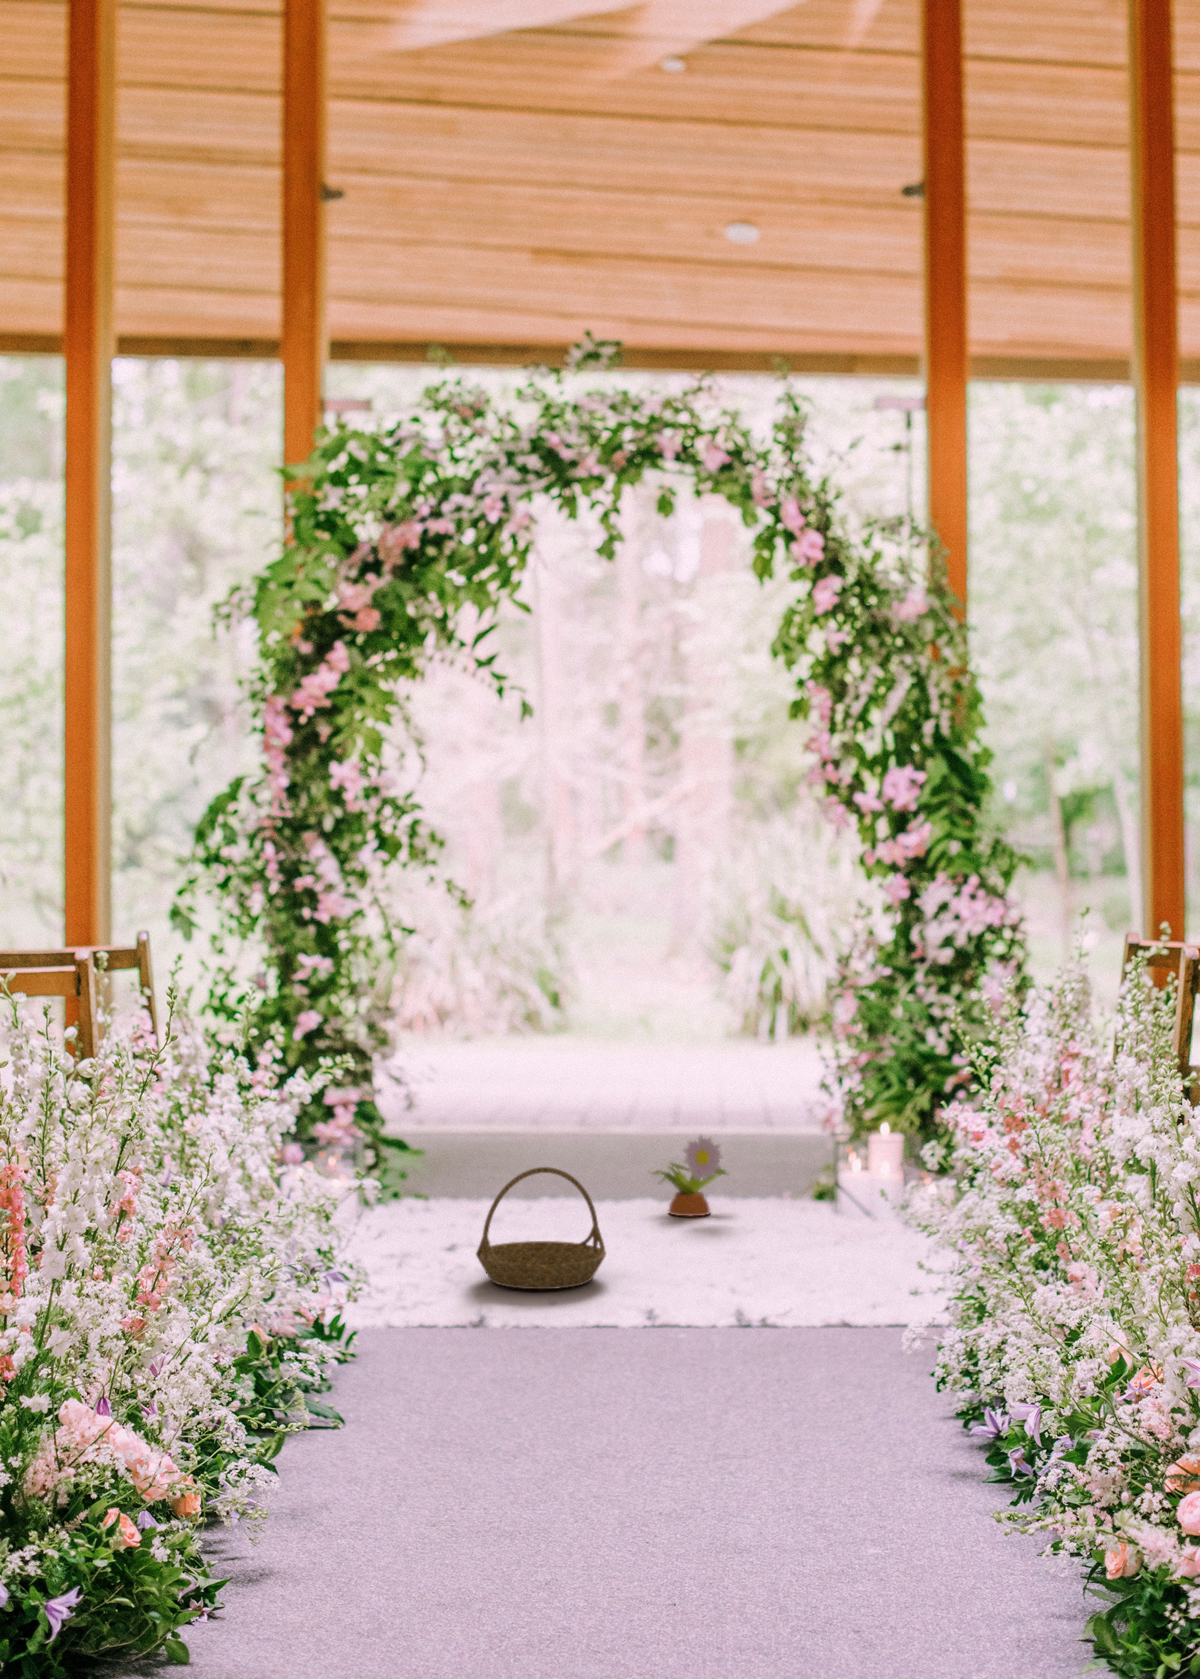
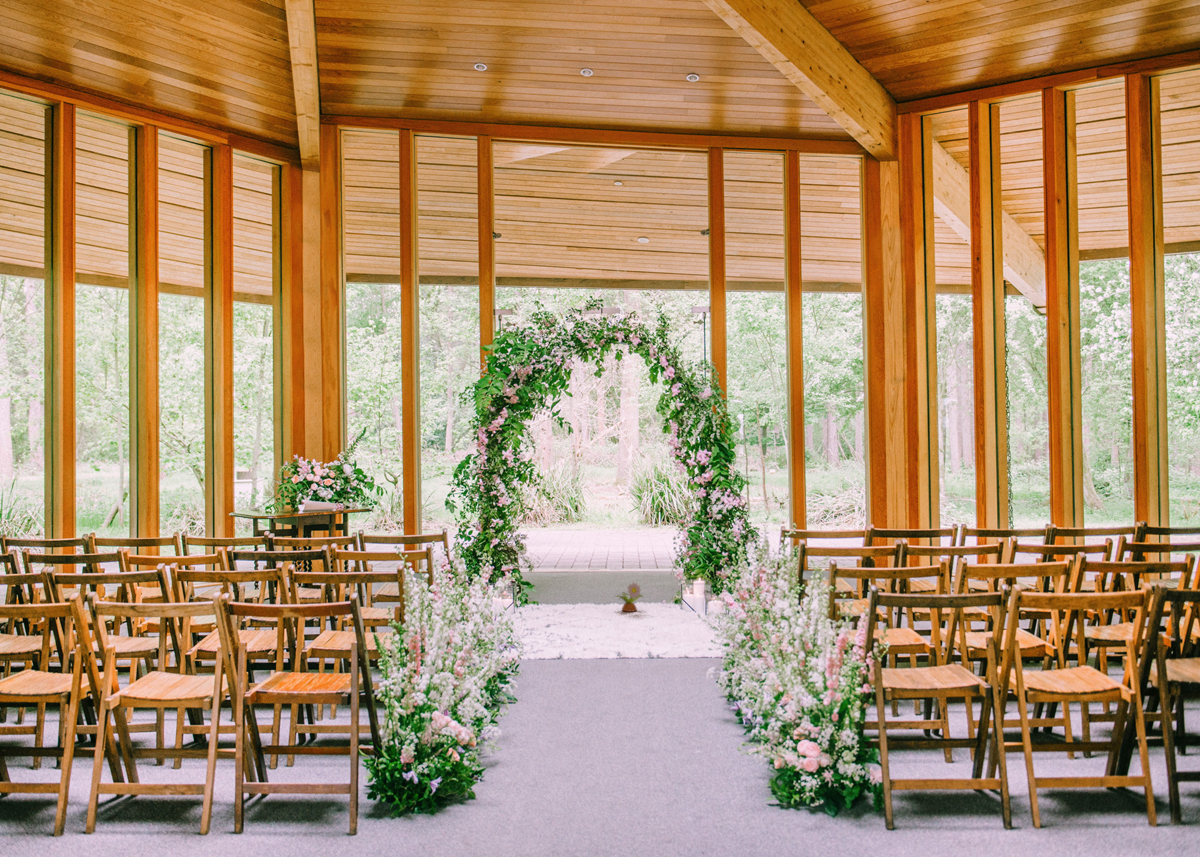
basket: present [476,1167,606,1289] -> none [556,591,601,633]

